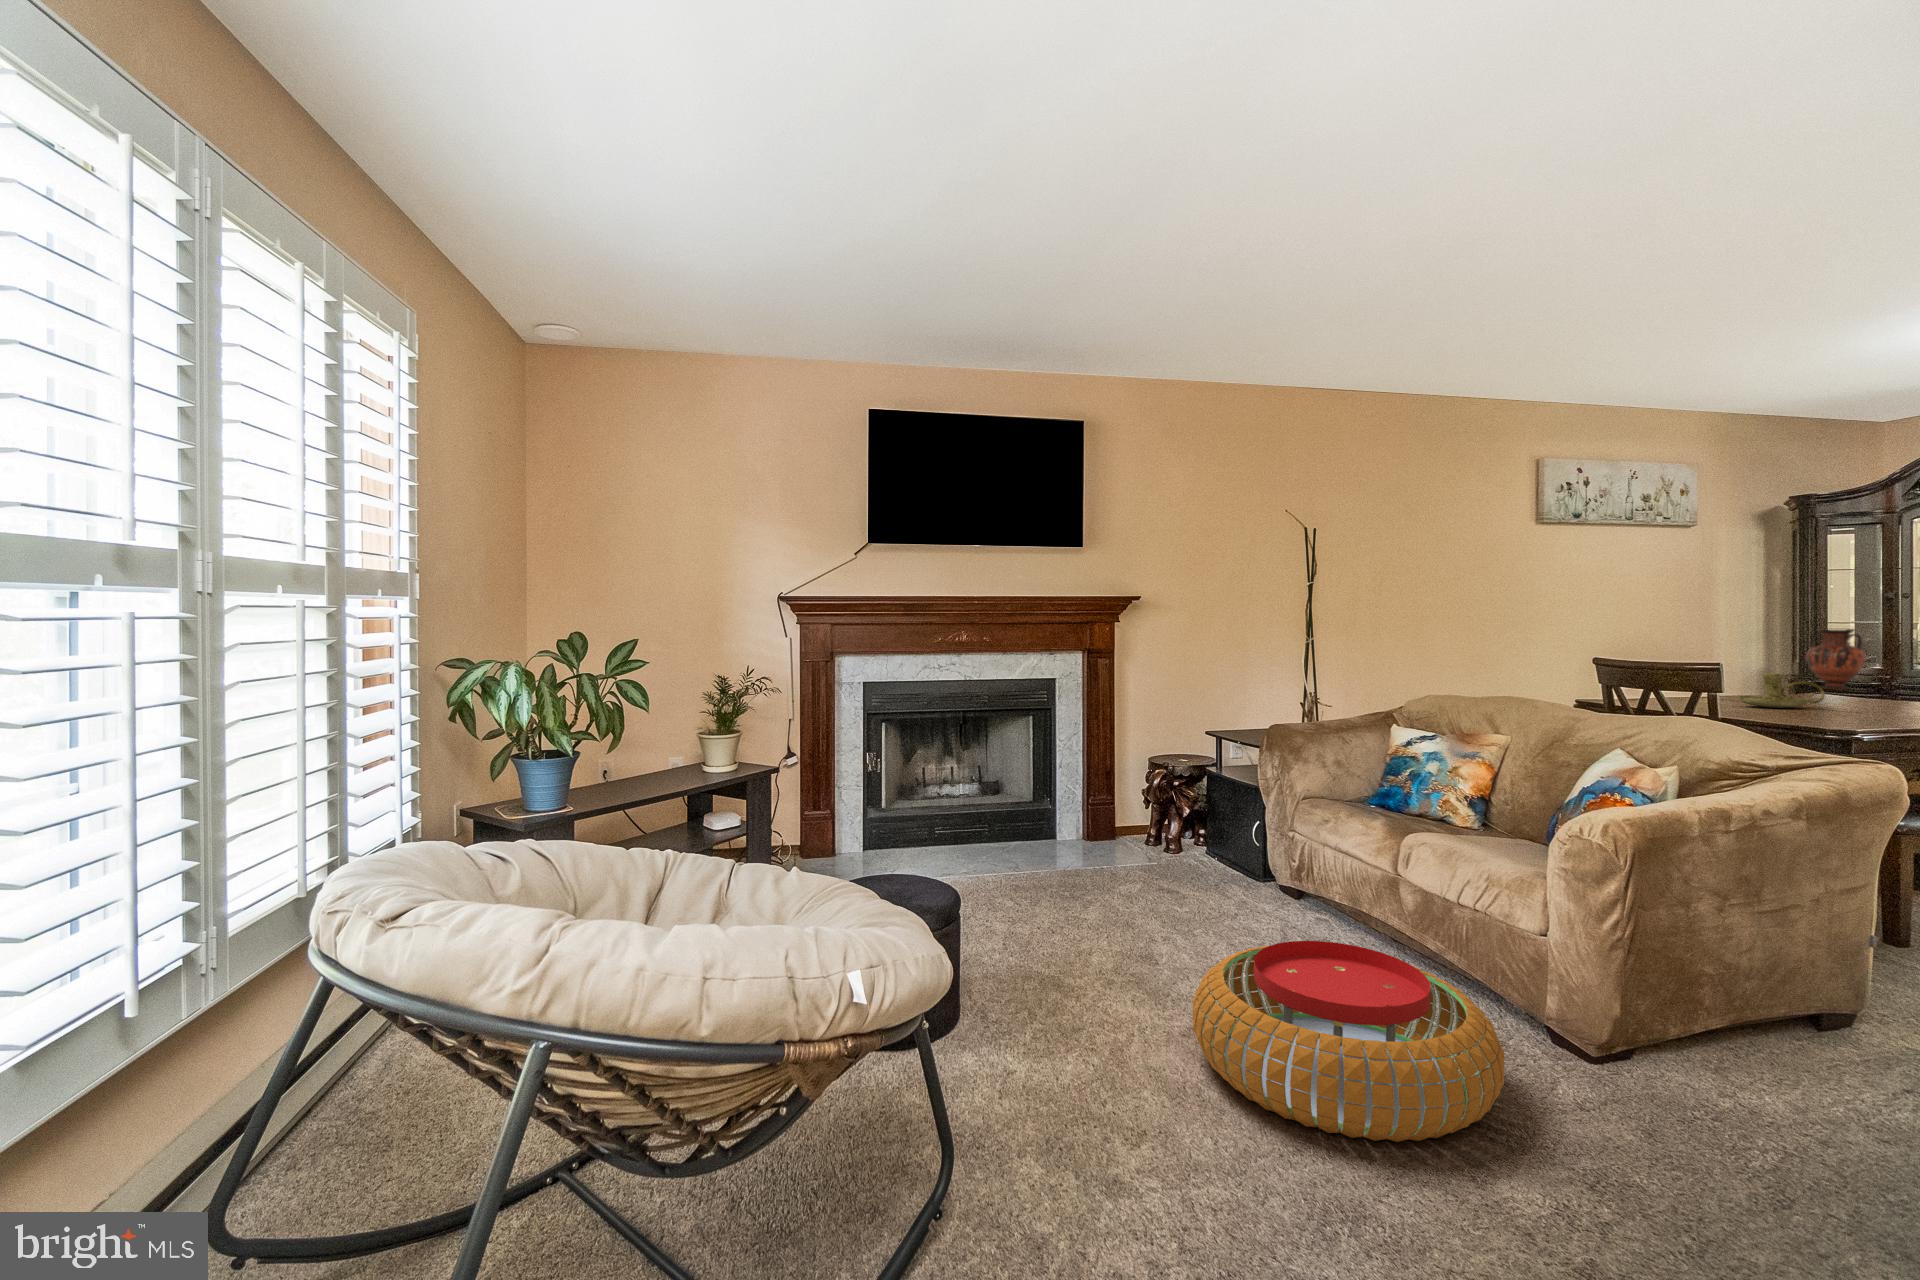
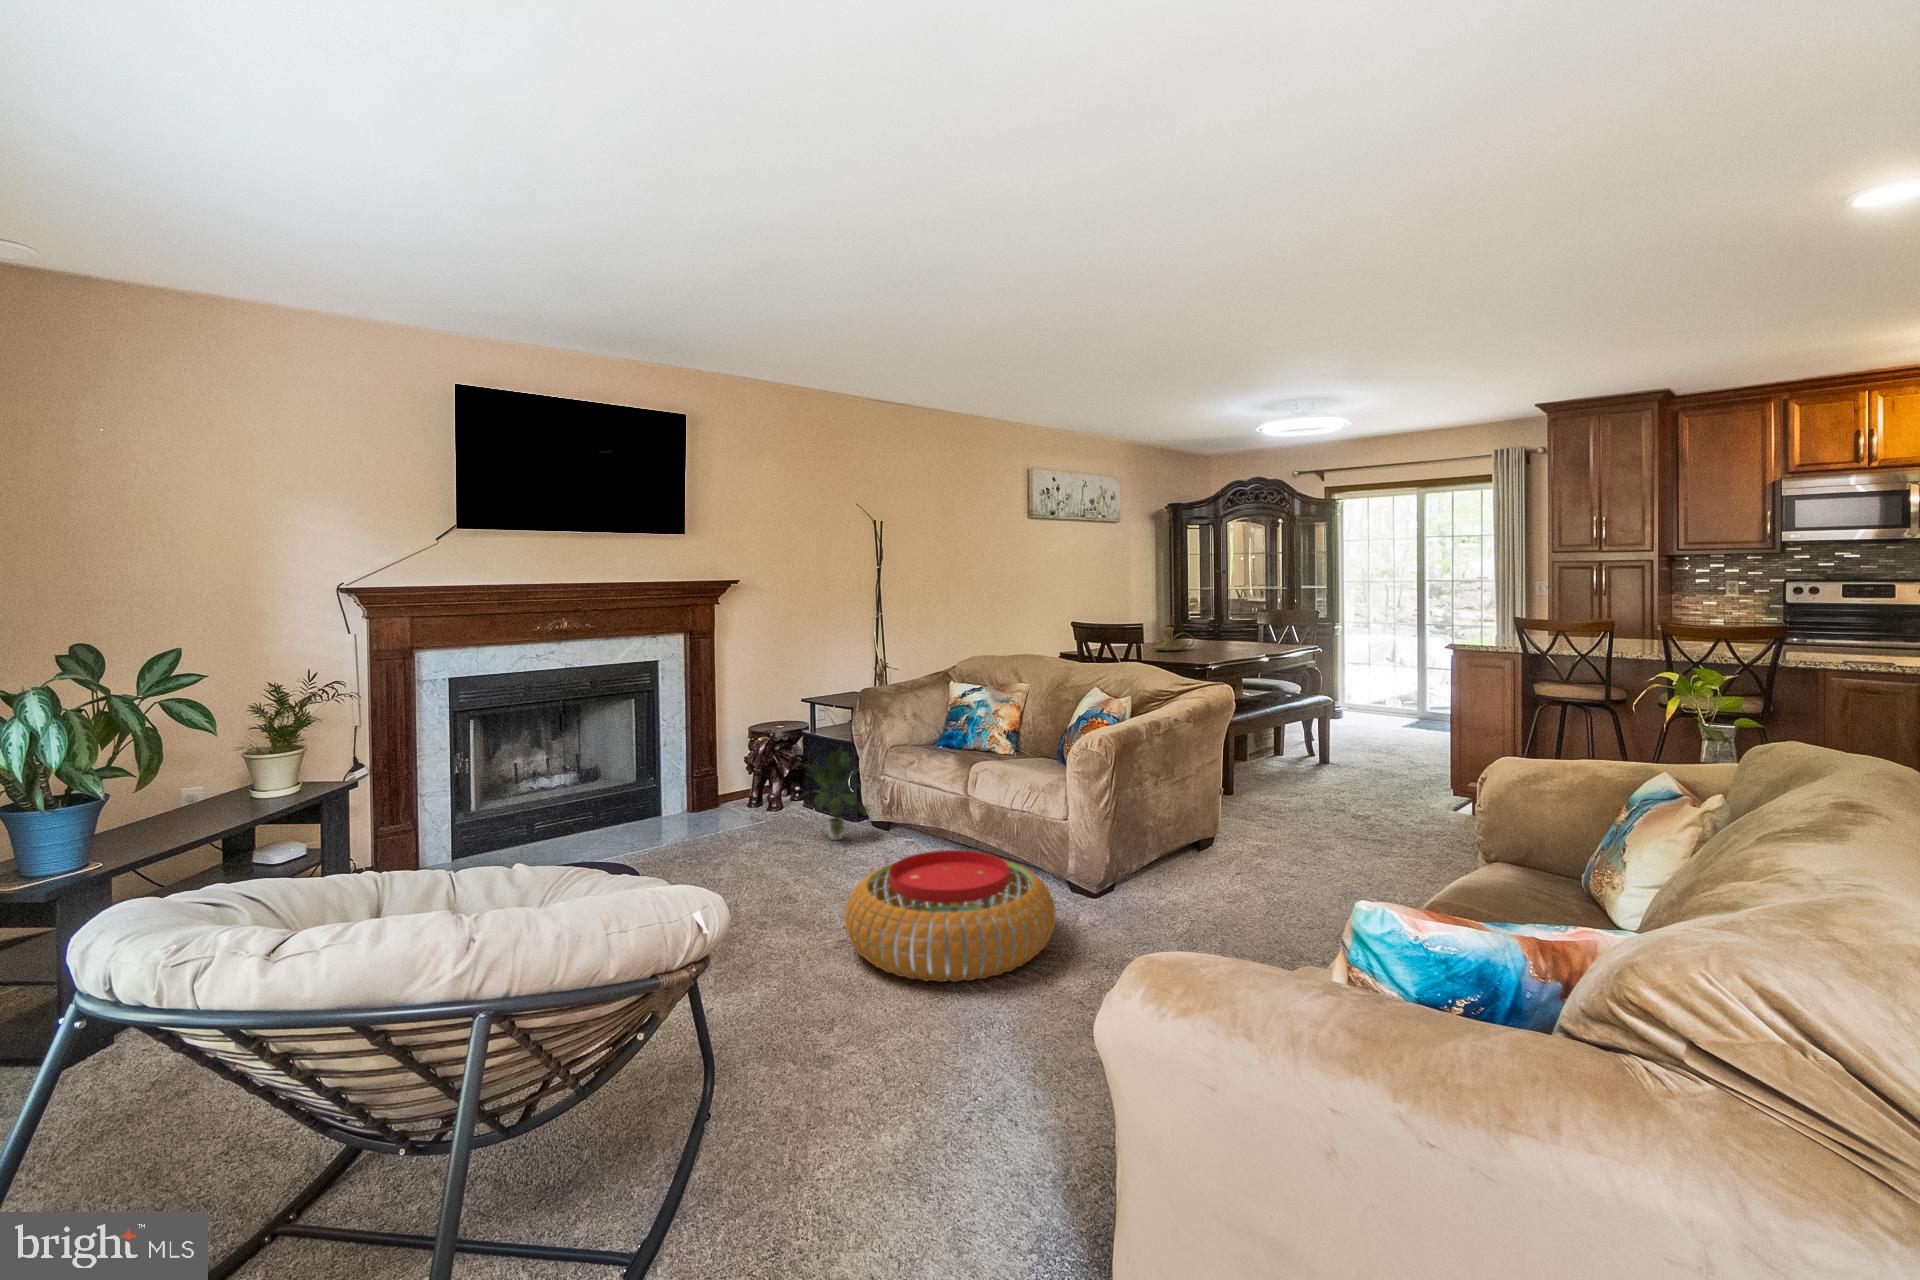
vase: present [1806,629,1866,689] -> none [1181,594,1210,635]
potted plant: none [1185,789,1268,900] -> present [800,747,868,840]

